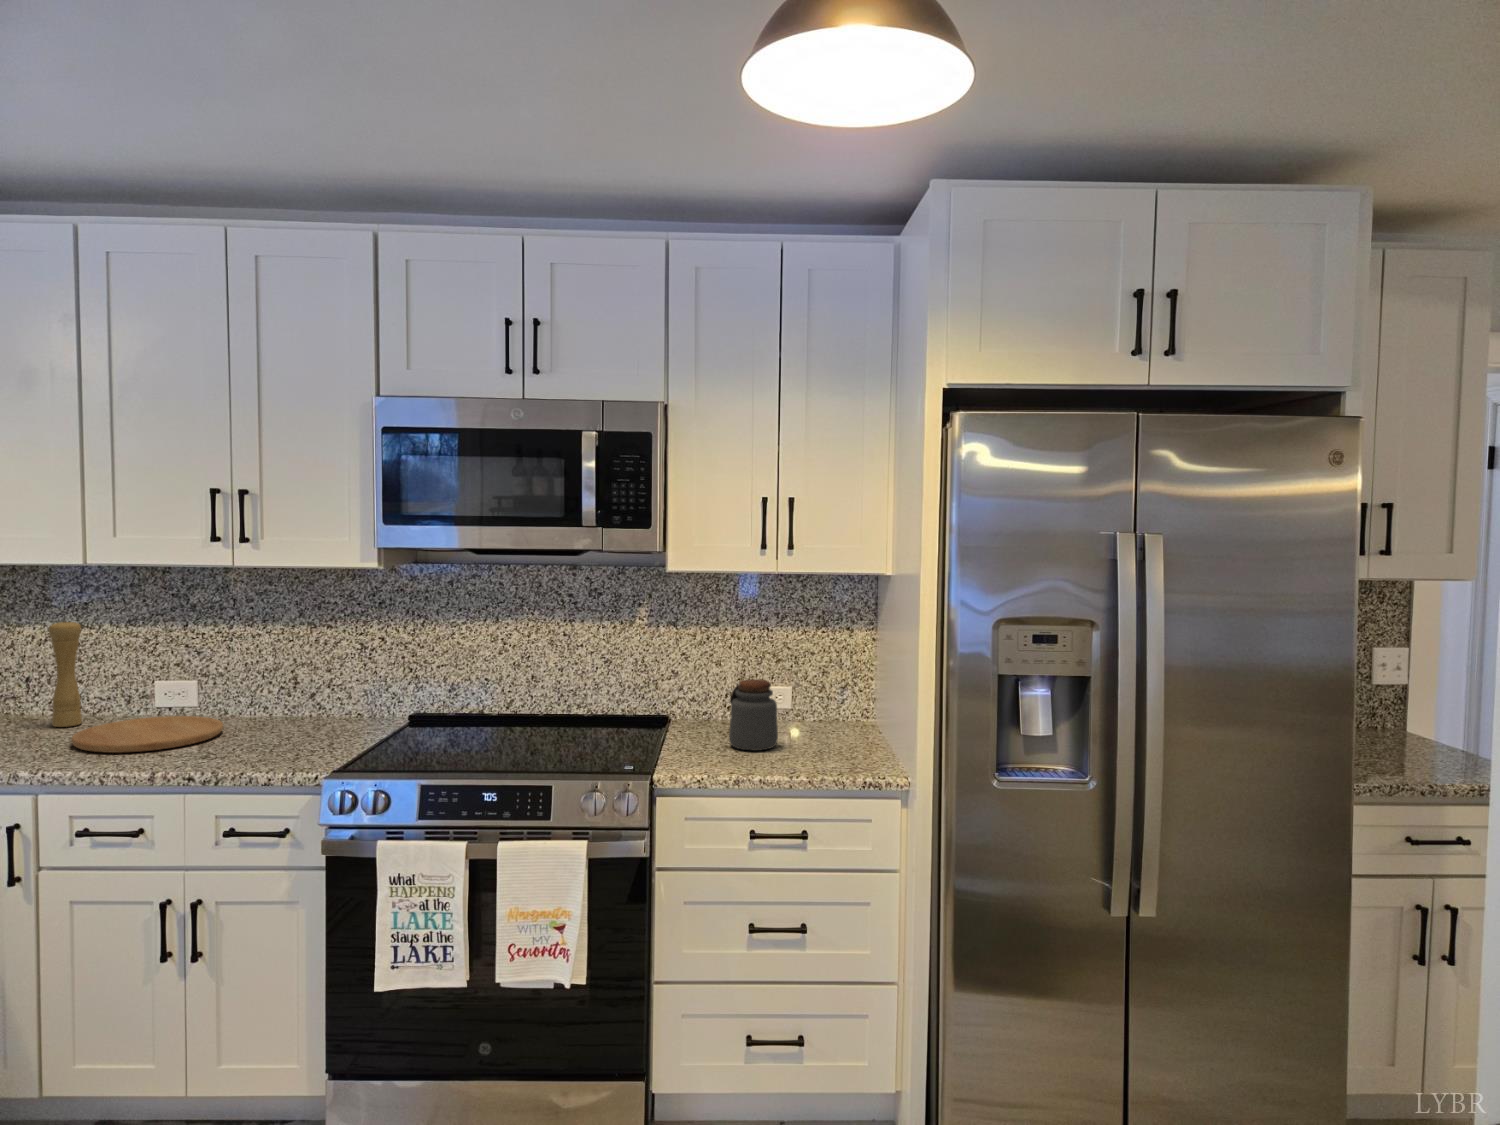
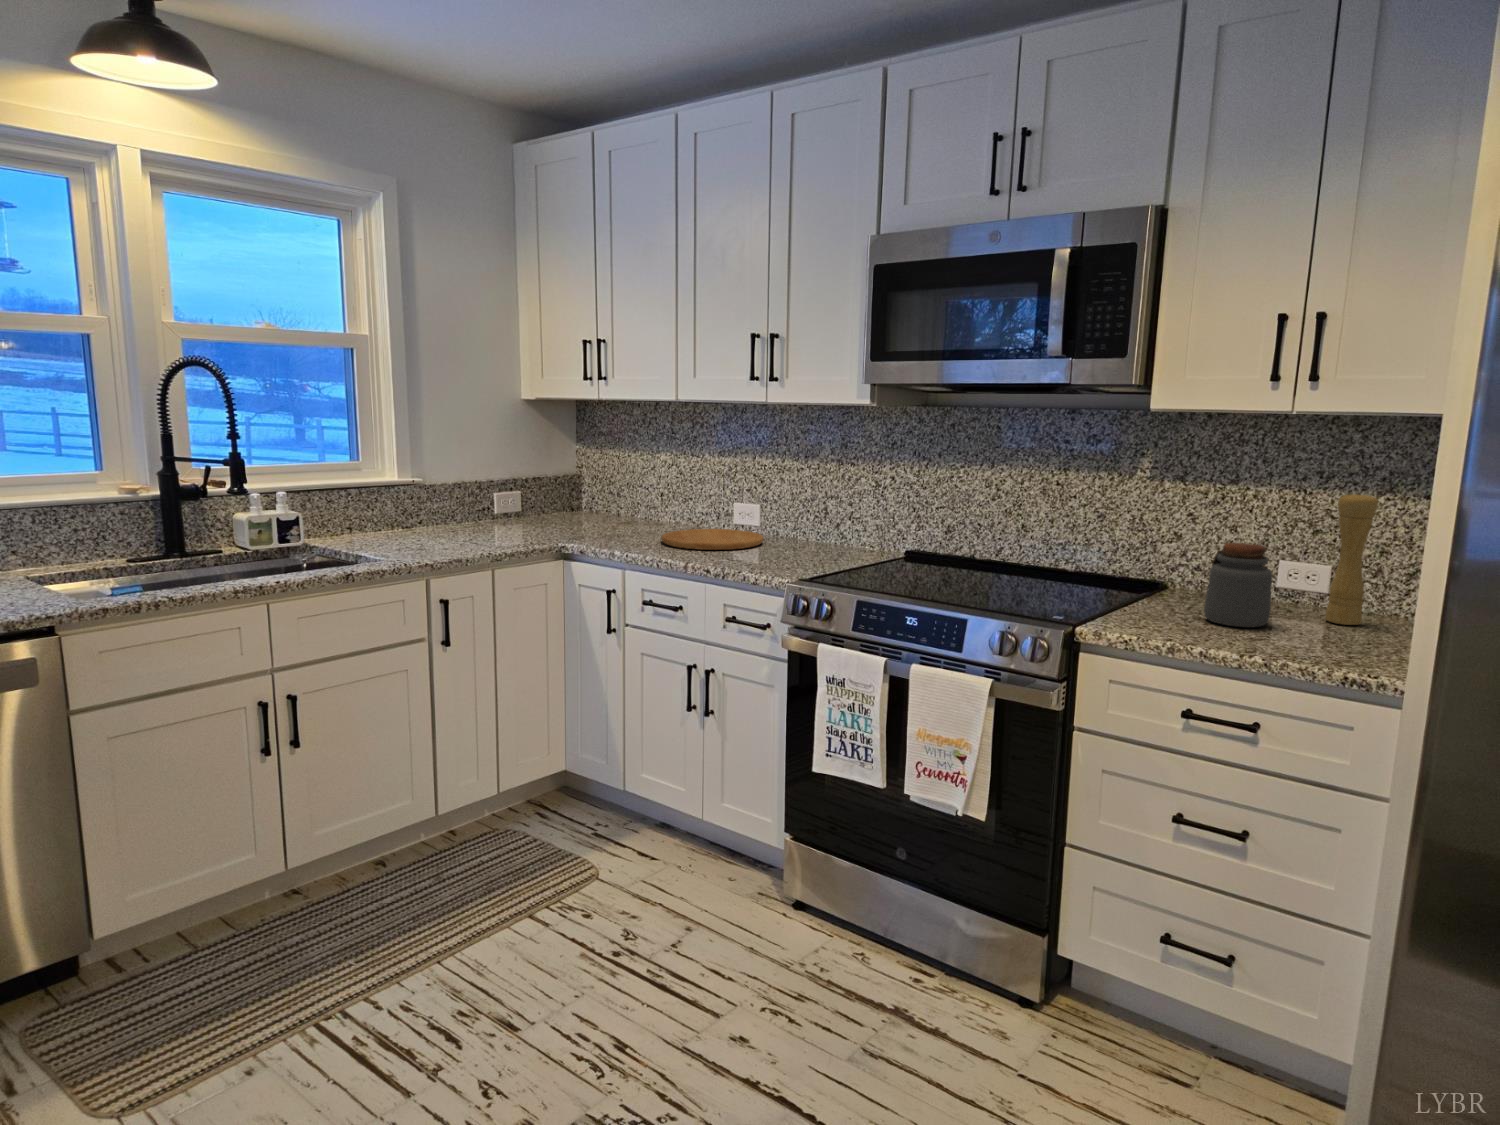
pepper mill: present [49,621,82,727] -> present [1325,493,1378,625]

